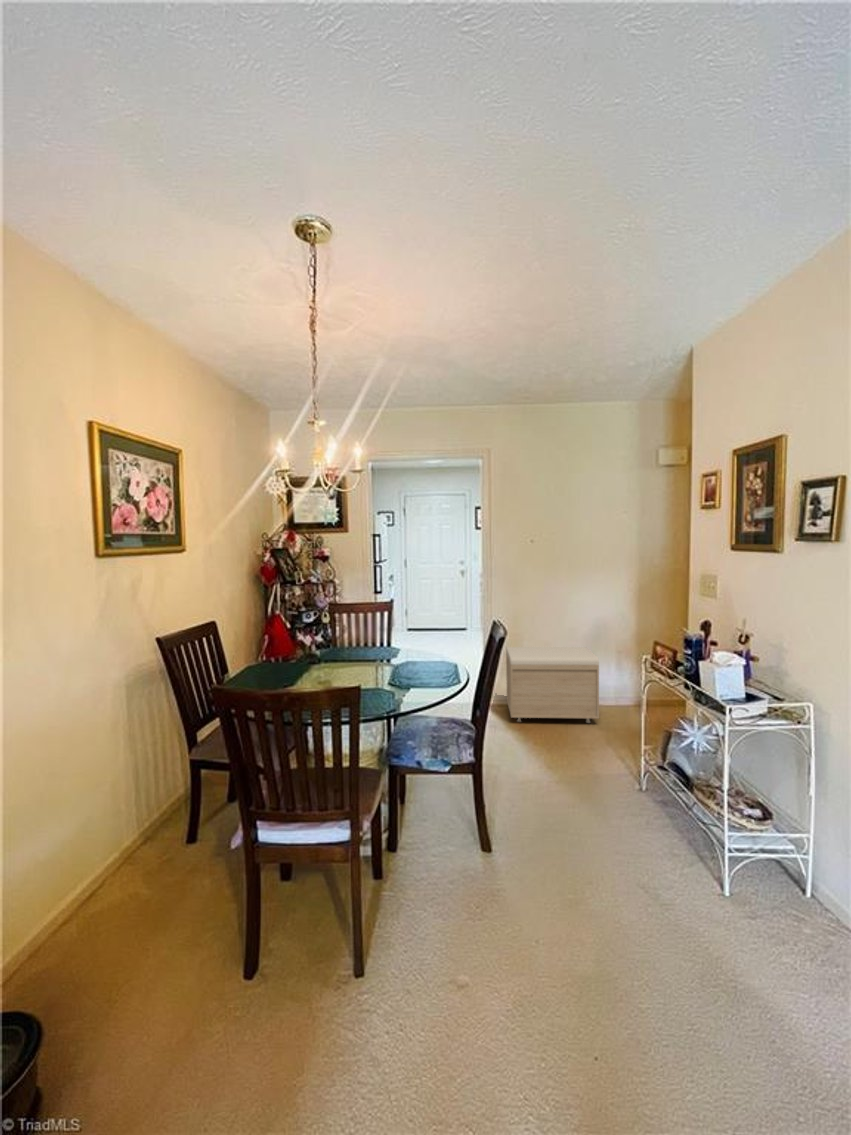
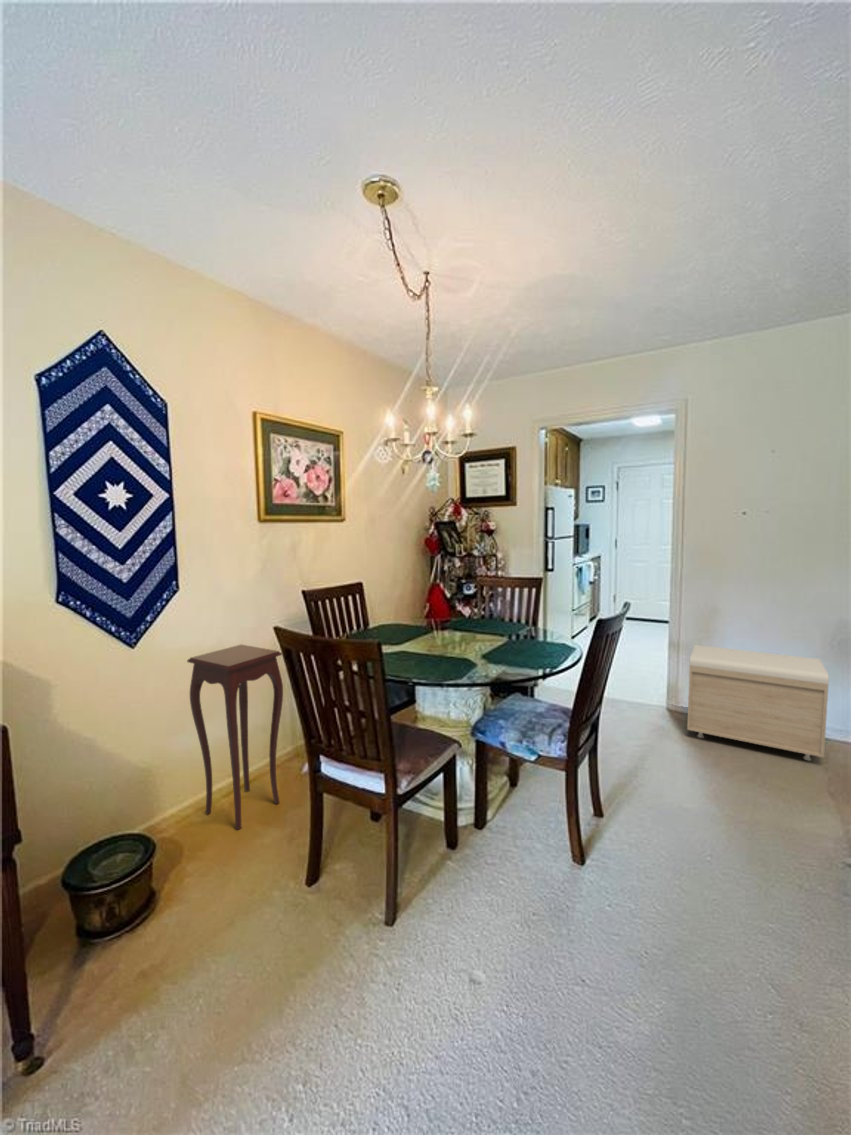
side table: none [17,714,158,955] -> present [187,645,283,830]

